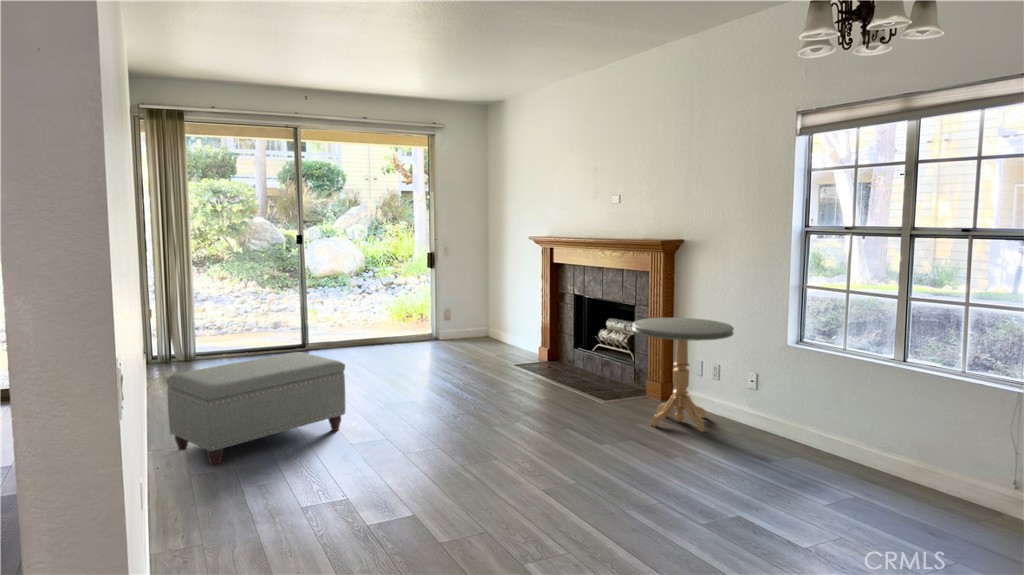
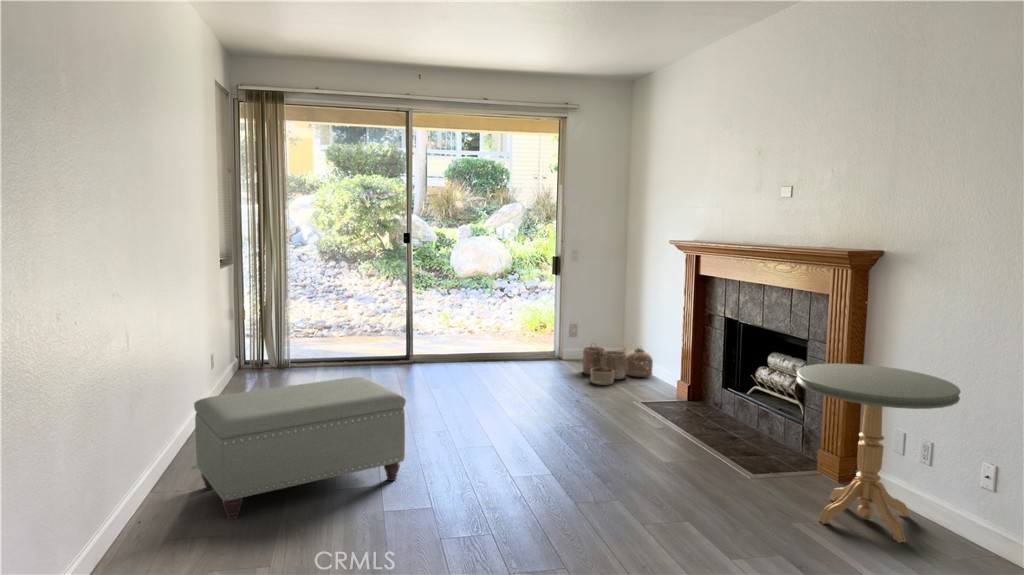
woven basket: none [459,323,516,356] -> present [583,345,653,385]

